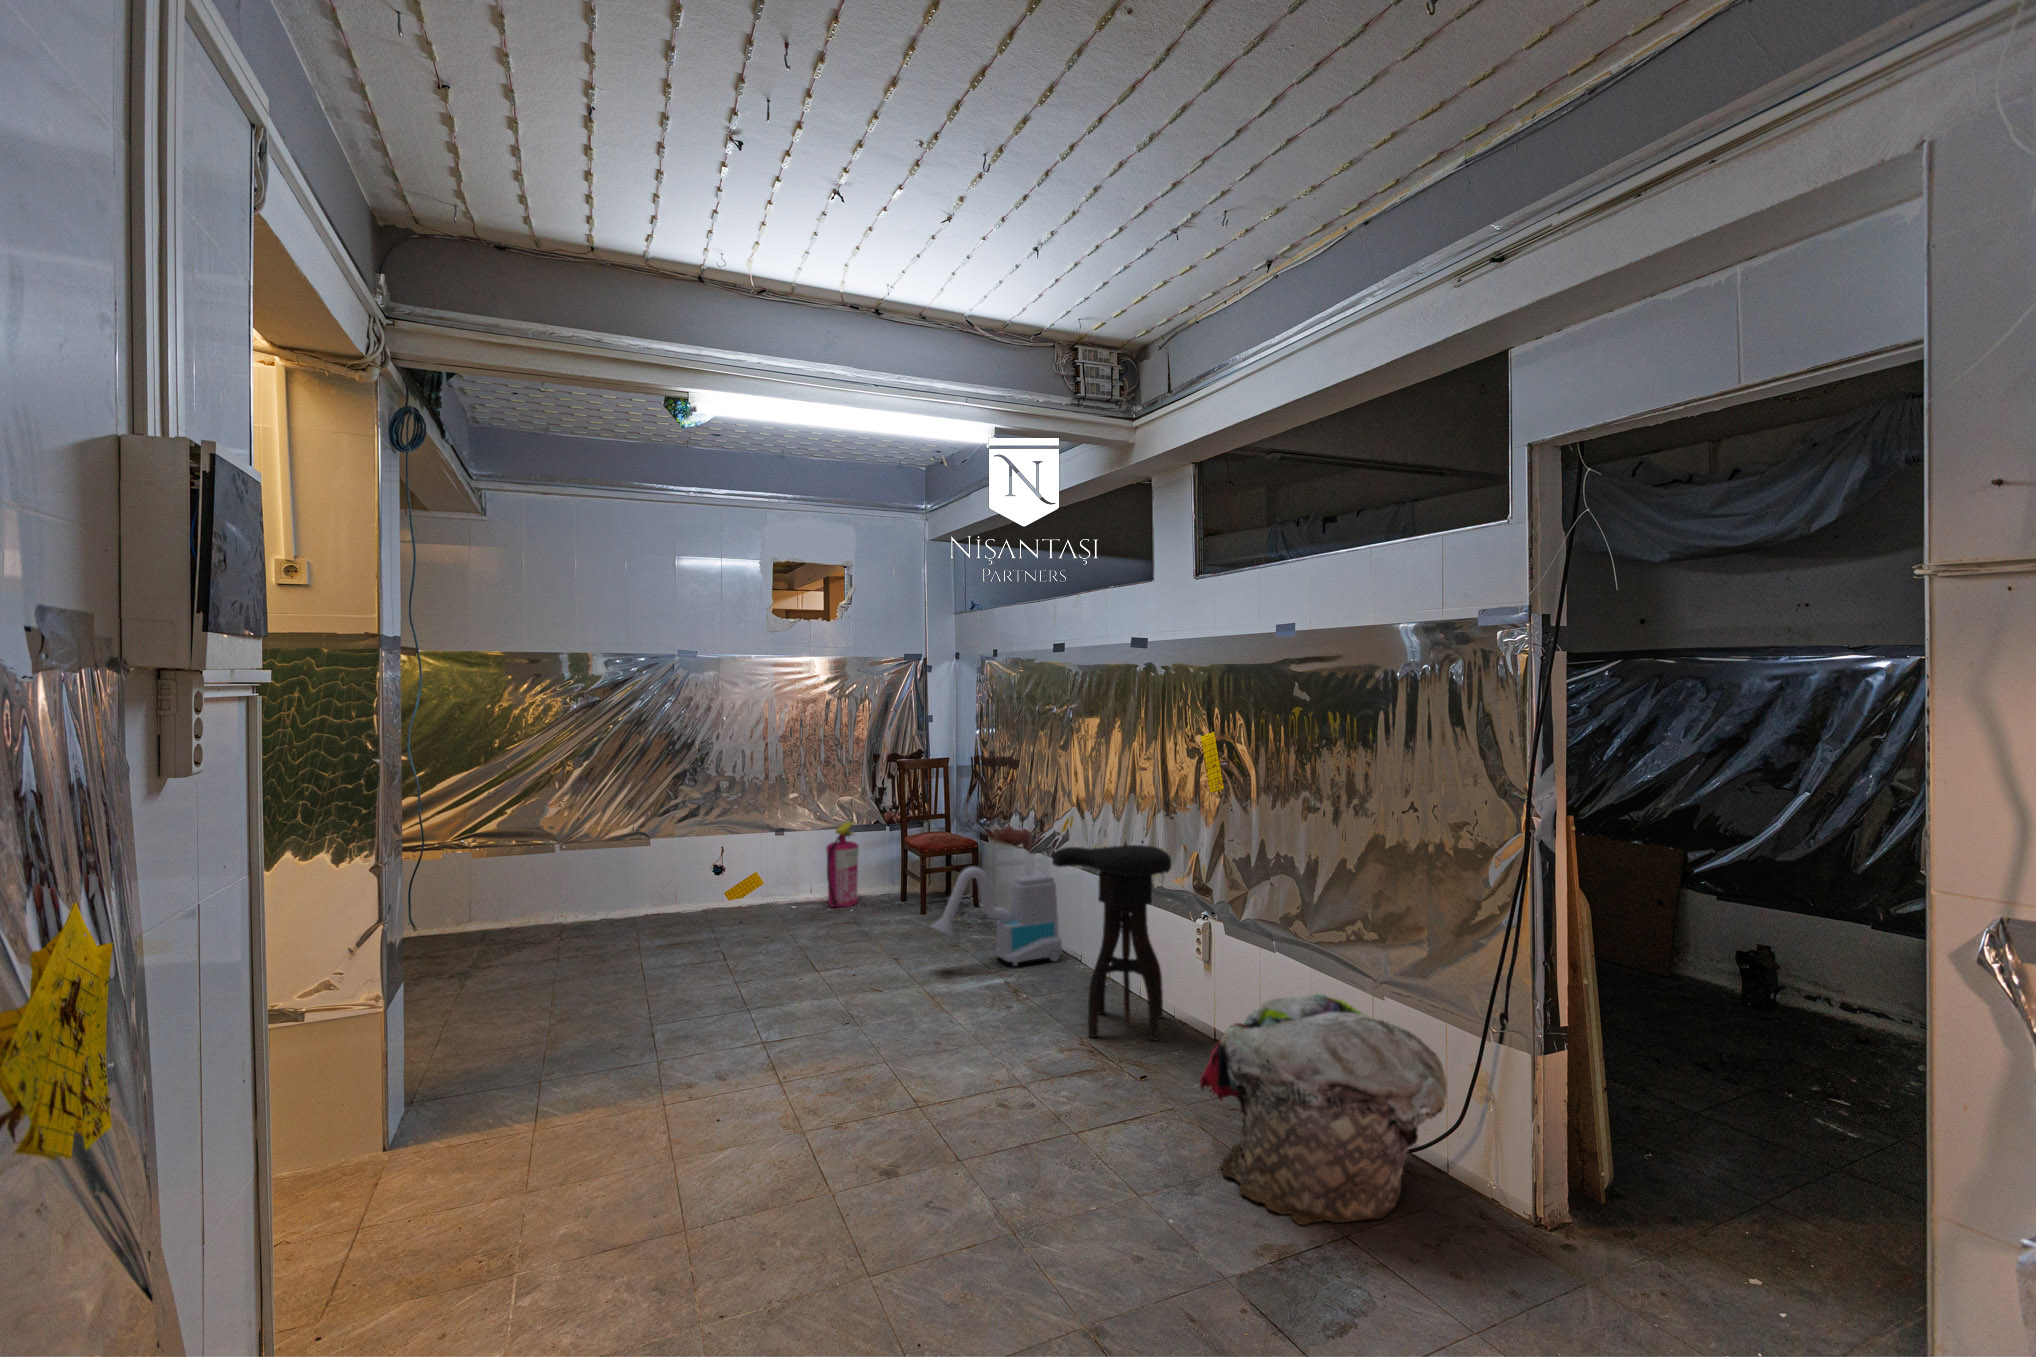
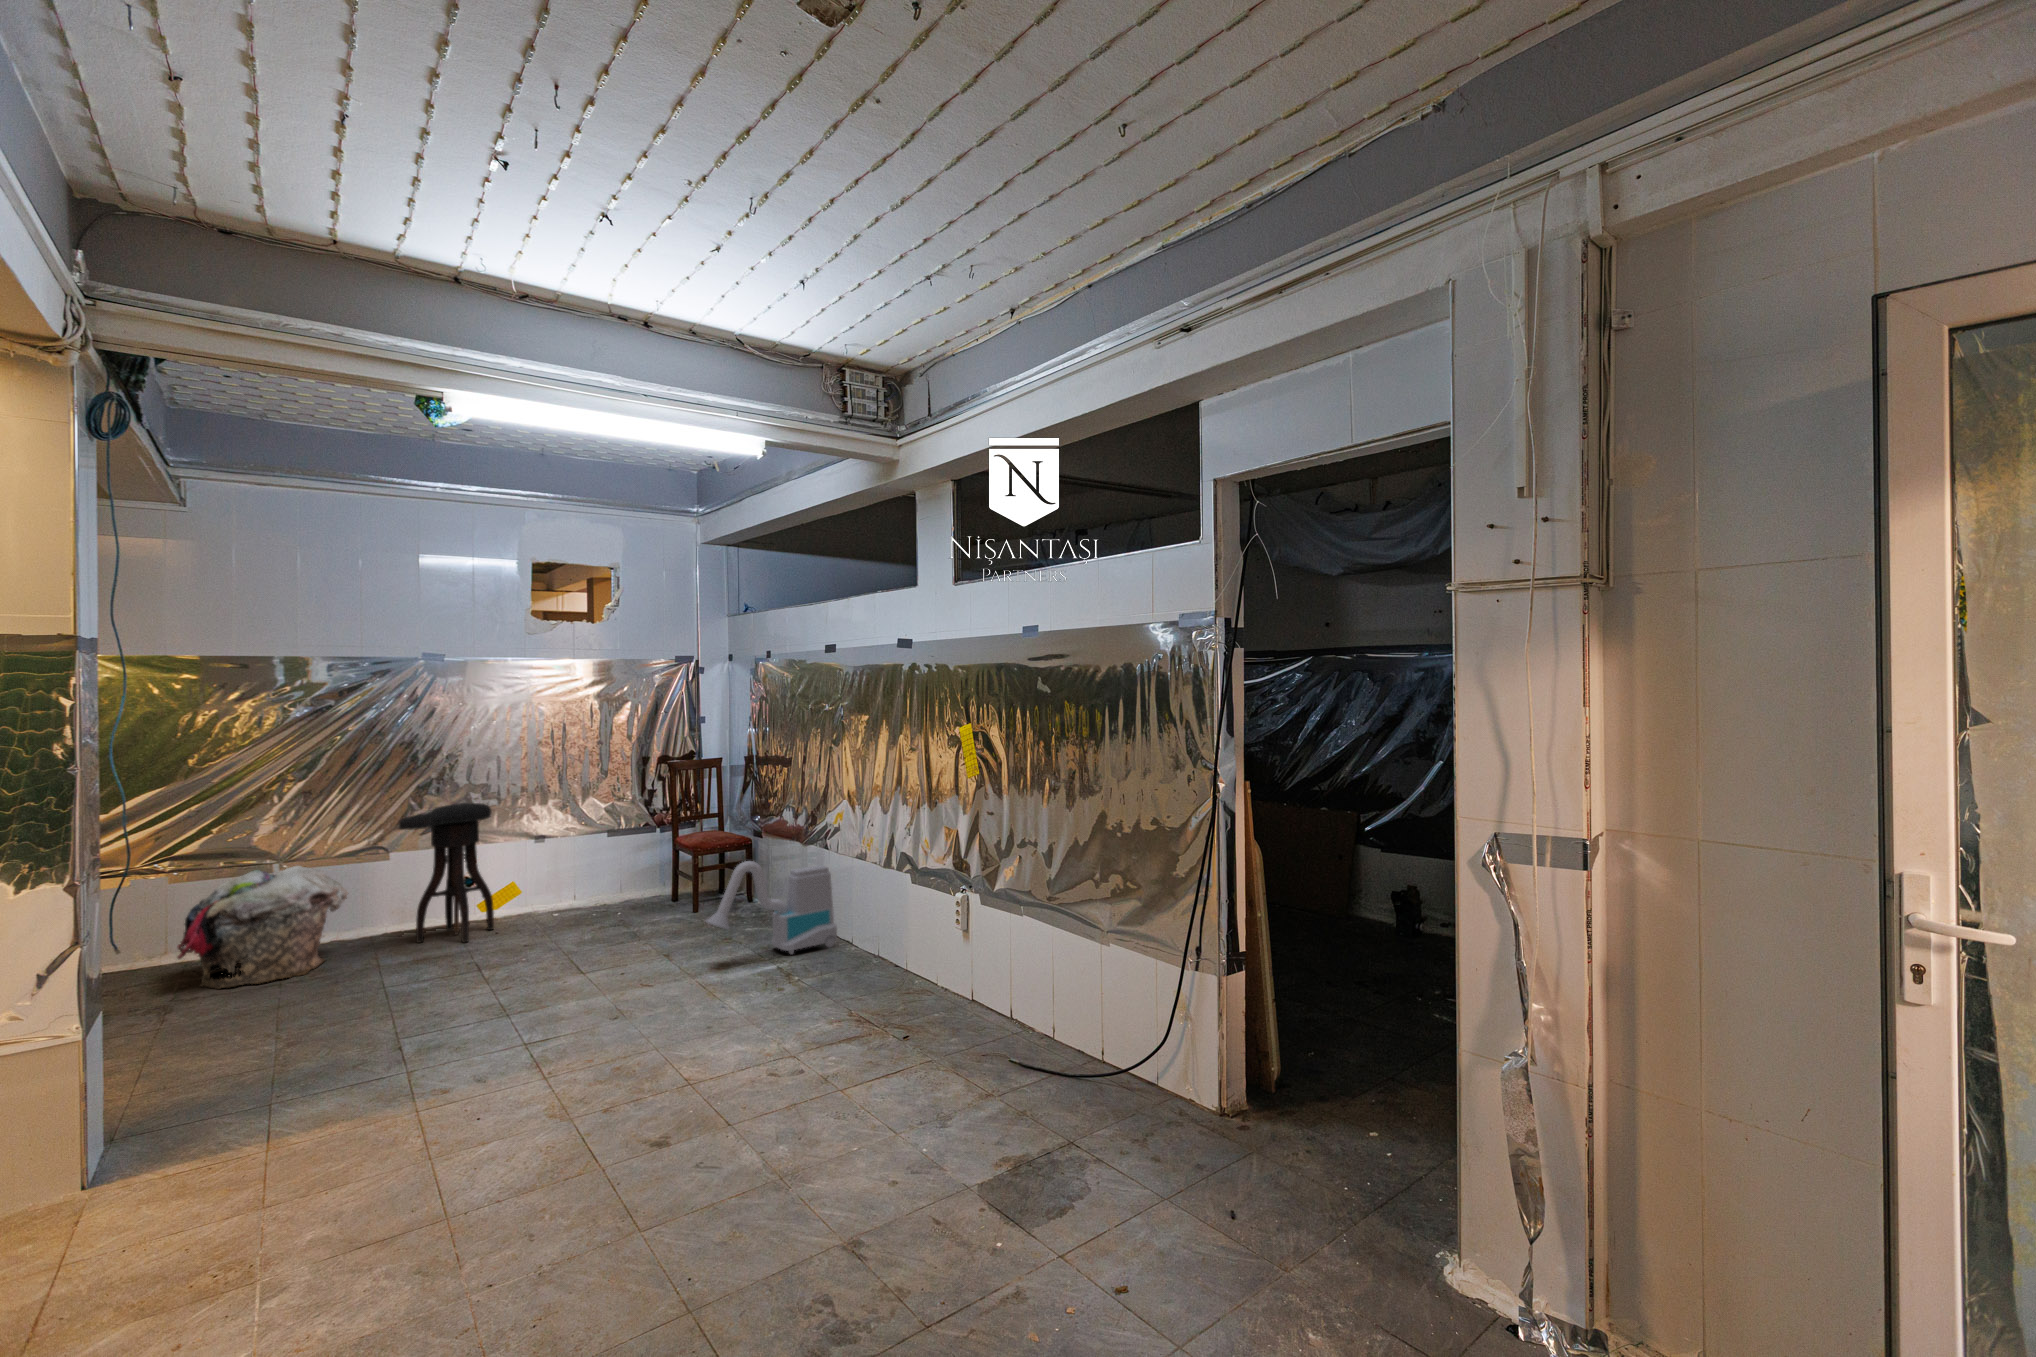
fire extinguisher: present [826,822,859,907] -> none [592,827,627,913]
stool: present [1052,845,1171,1041] -> present [399,803,494,942]
laundry basket: present [1200,994,1447,1225] -> present [177,866,348,989]

